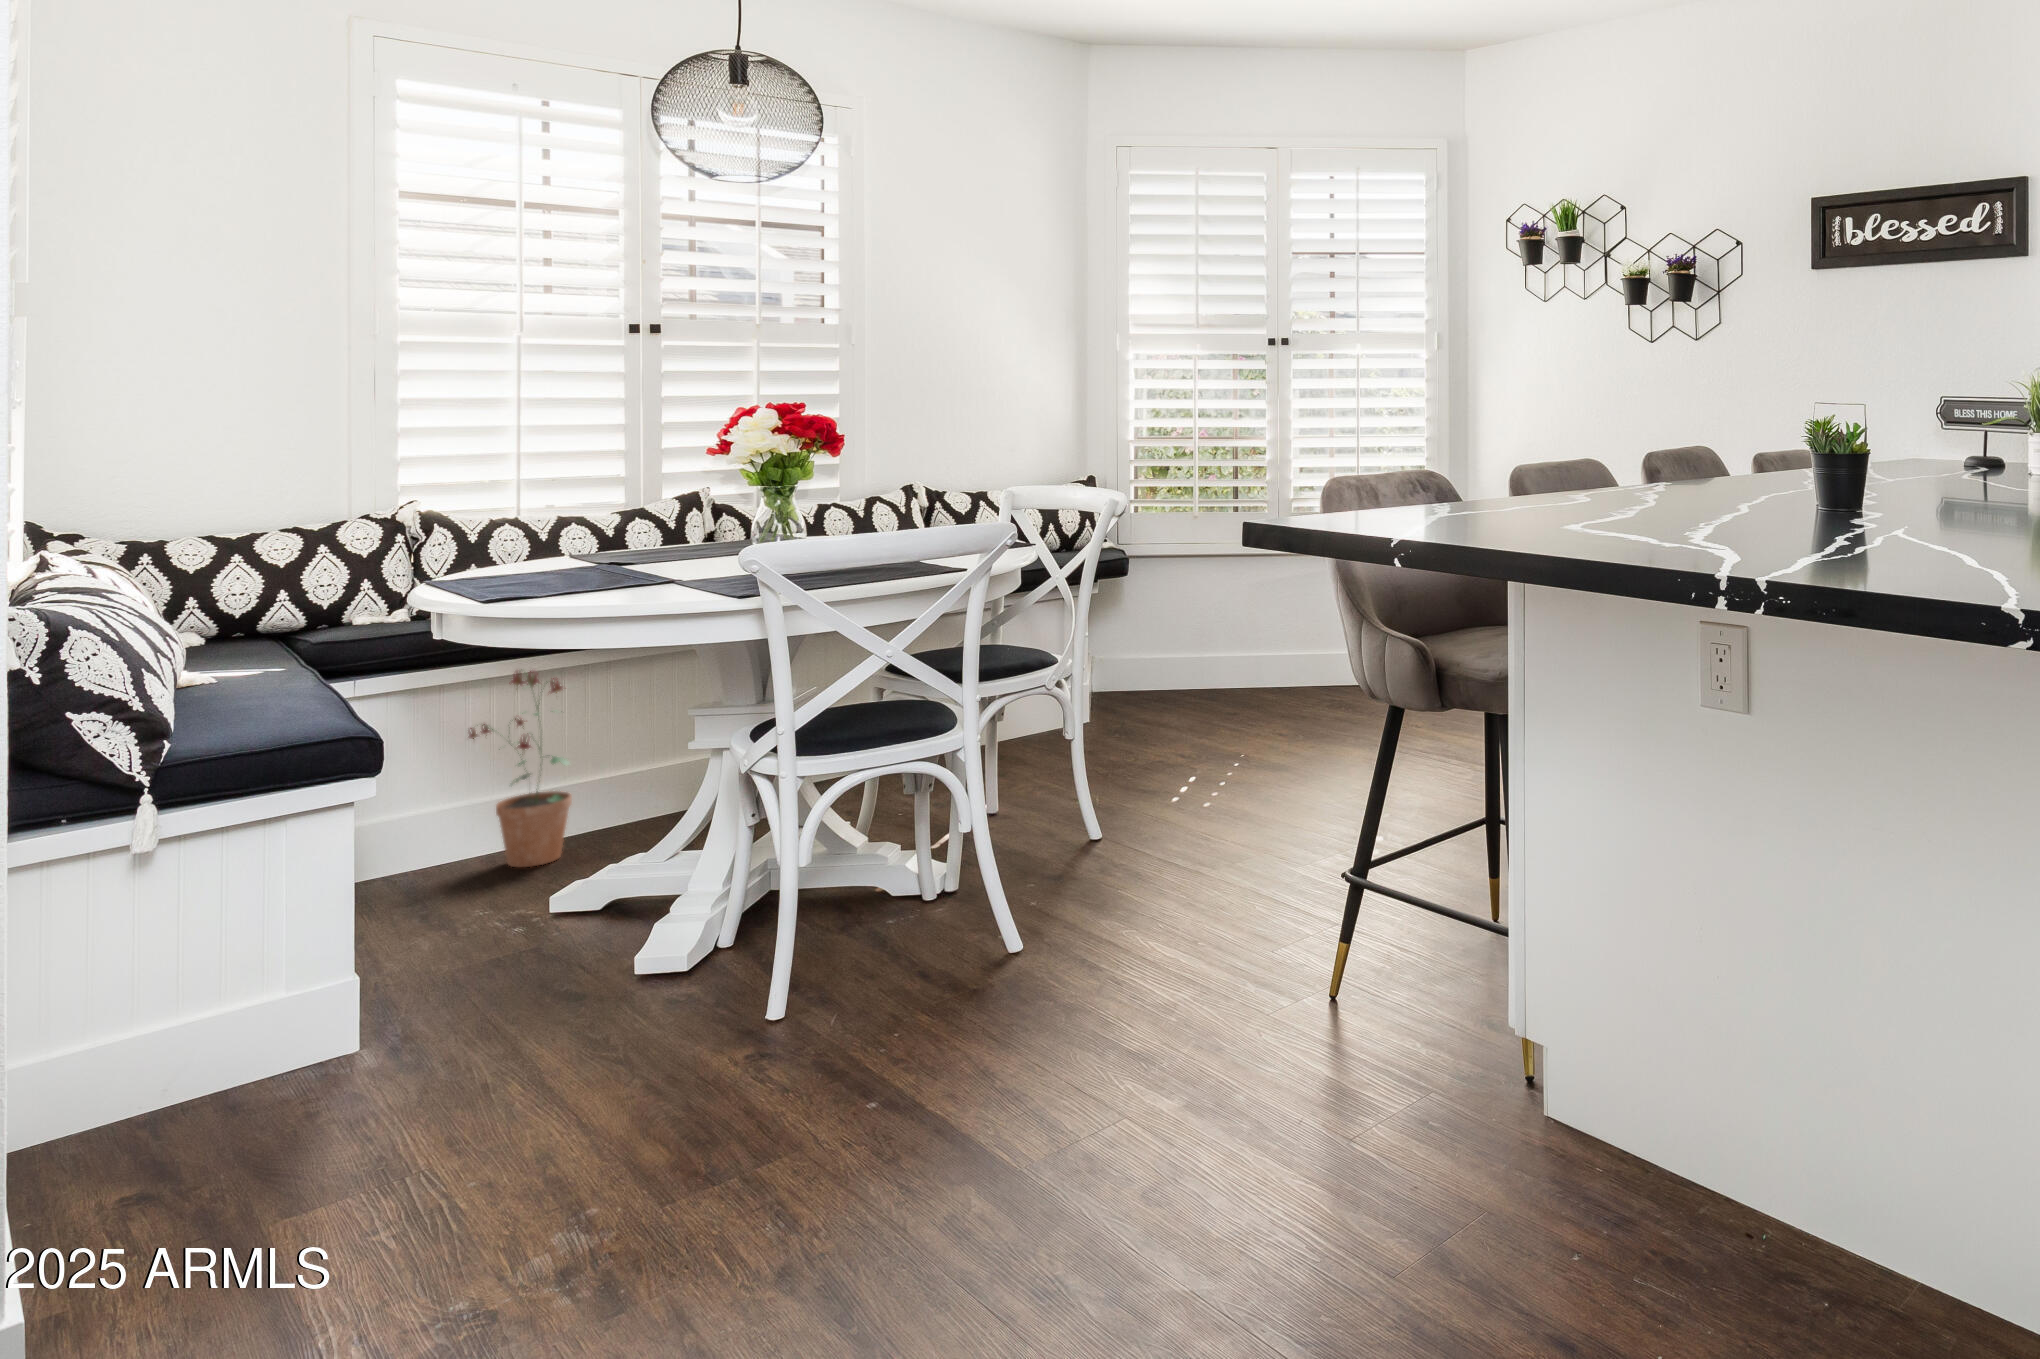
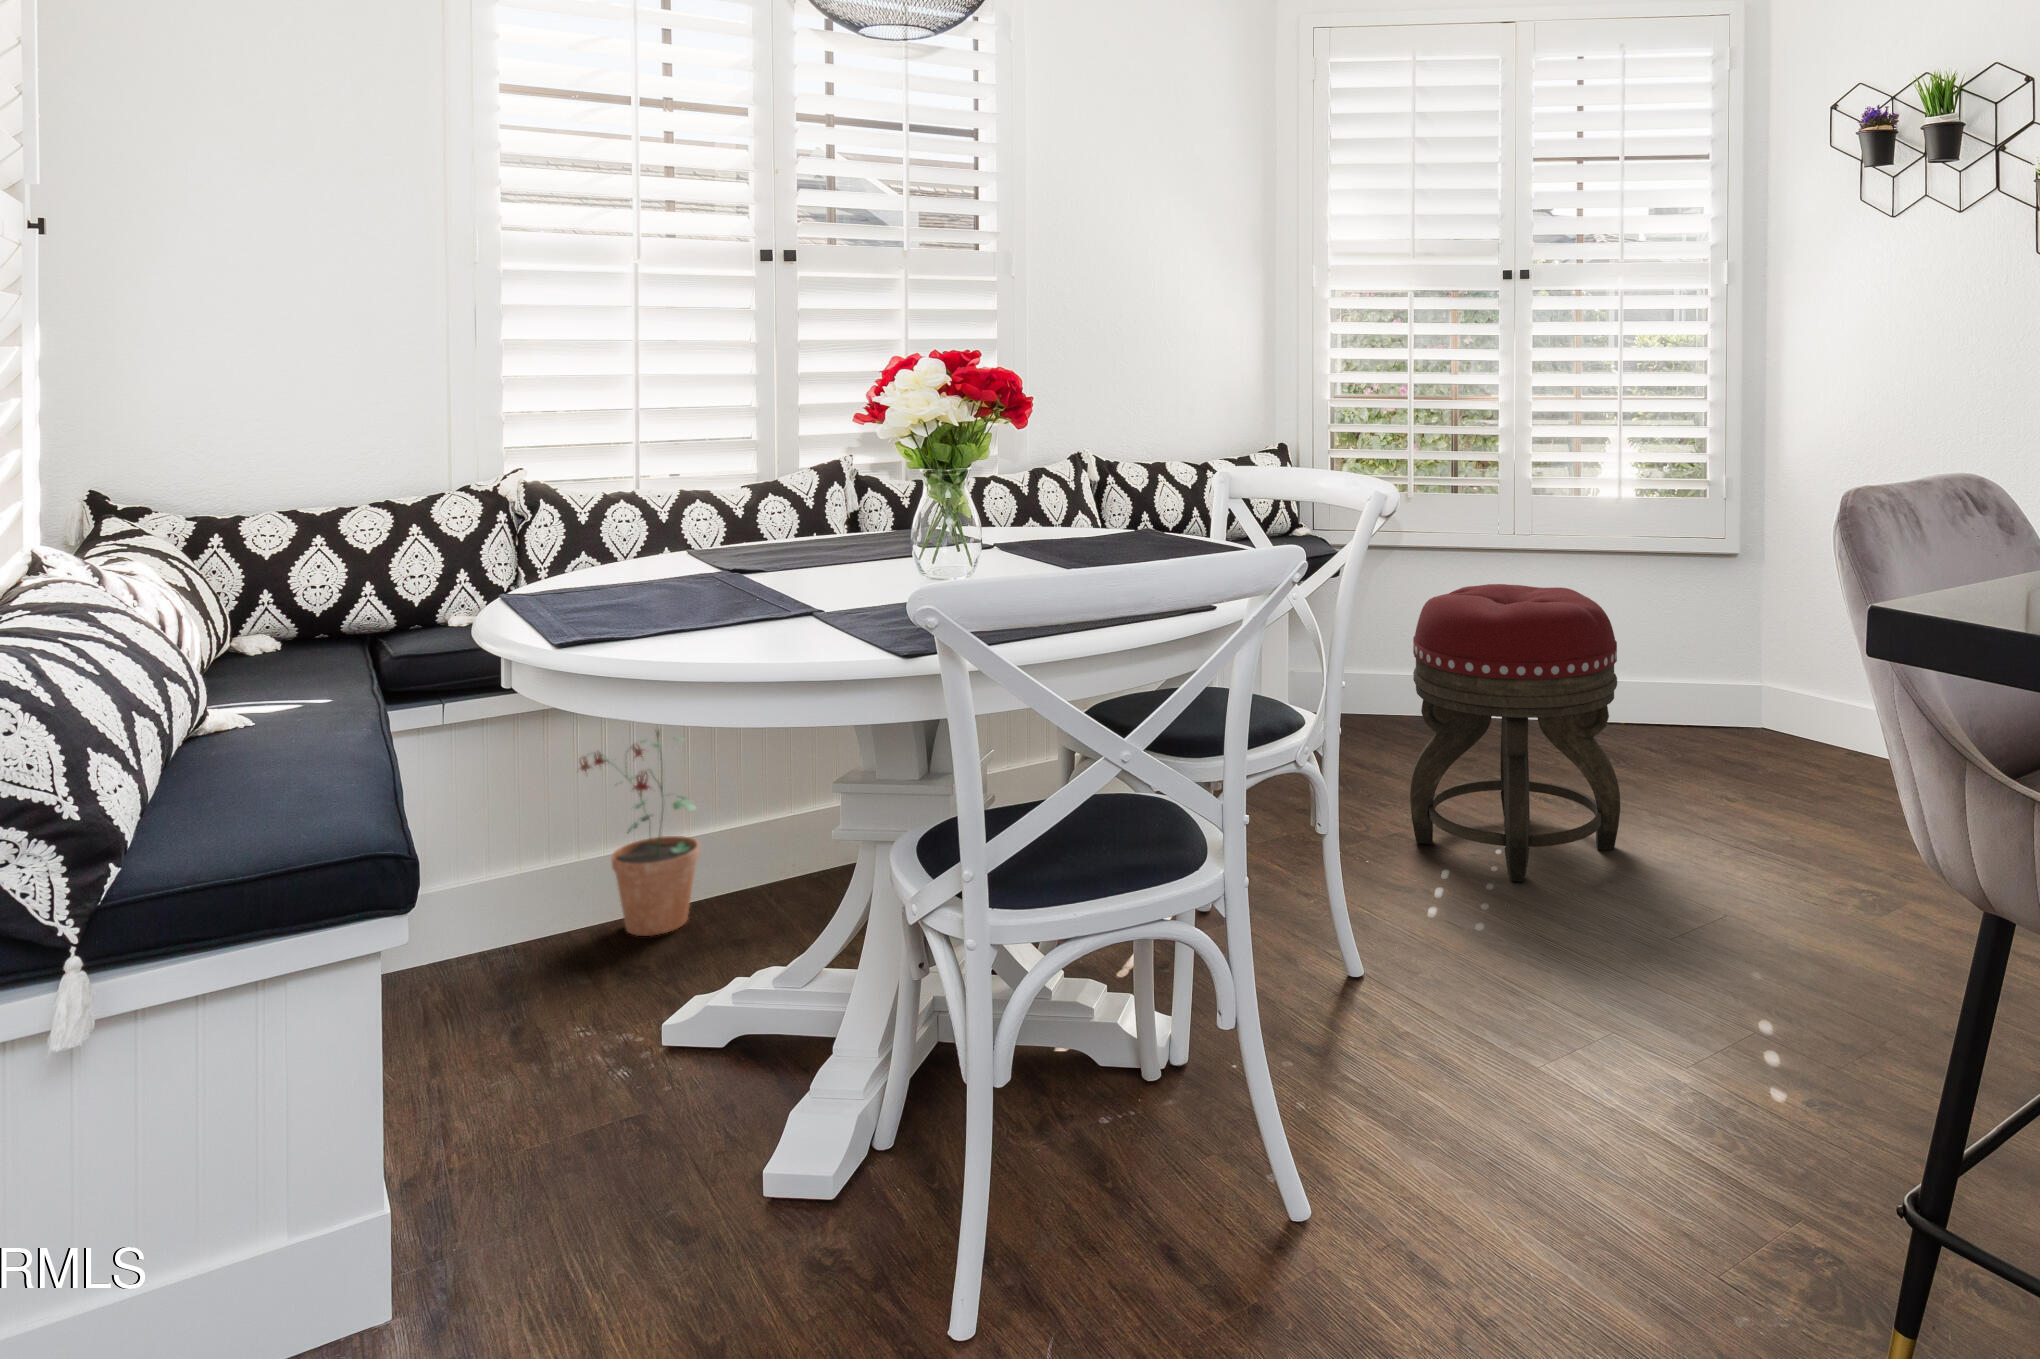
footstool: none [1169,578,1329,796] -> present [1410,584,1620,882]

